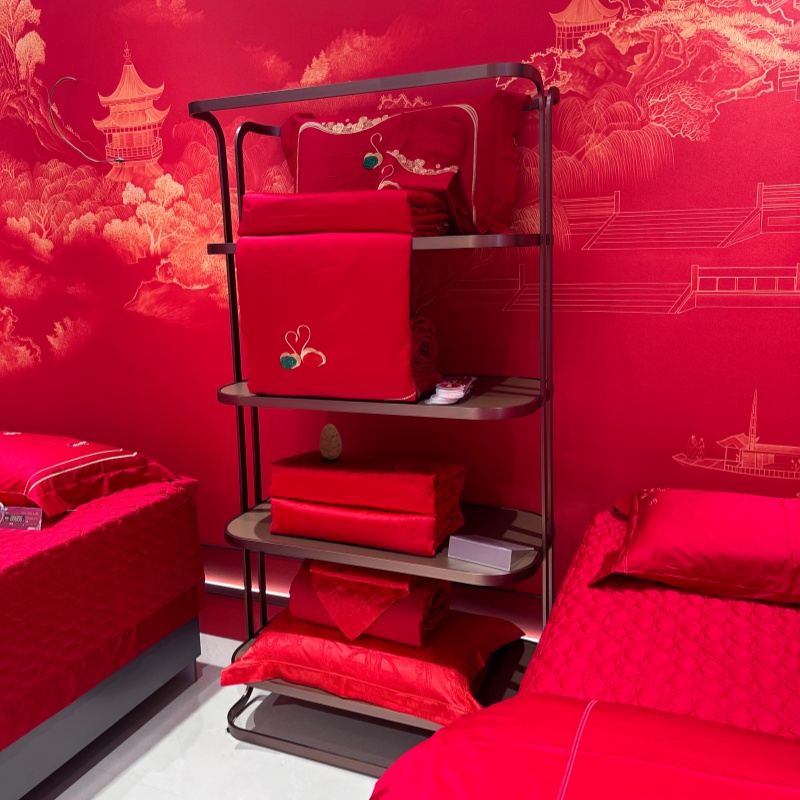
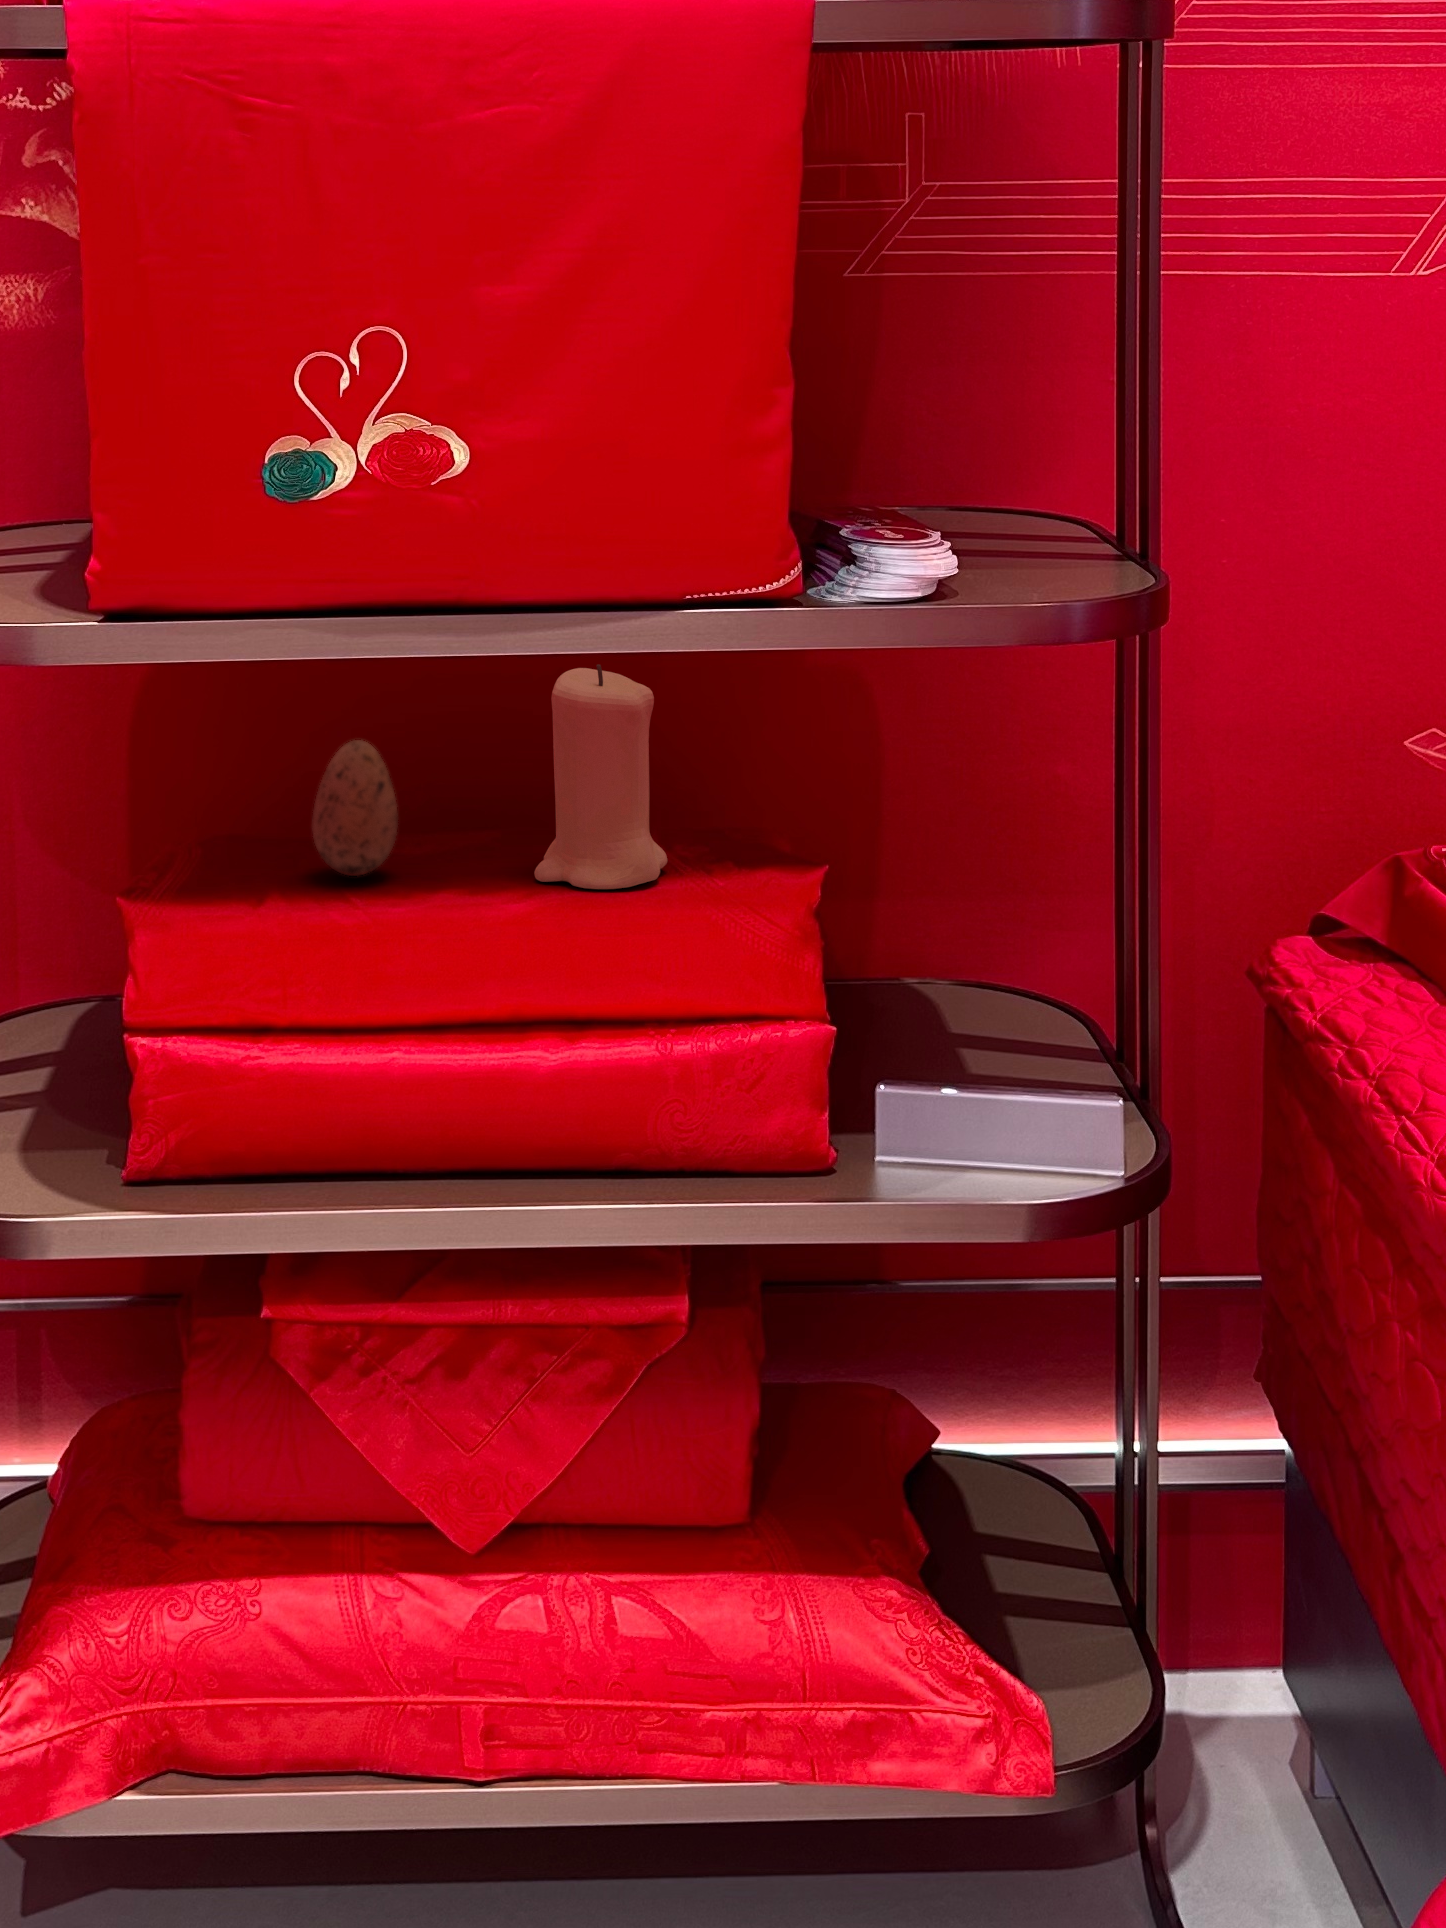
candle: none [371,408,408,469] -> present [534,665,667,889]

